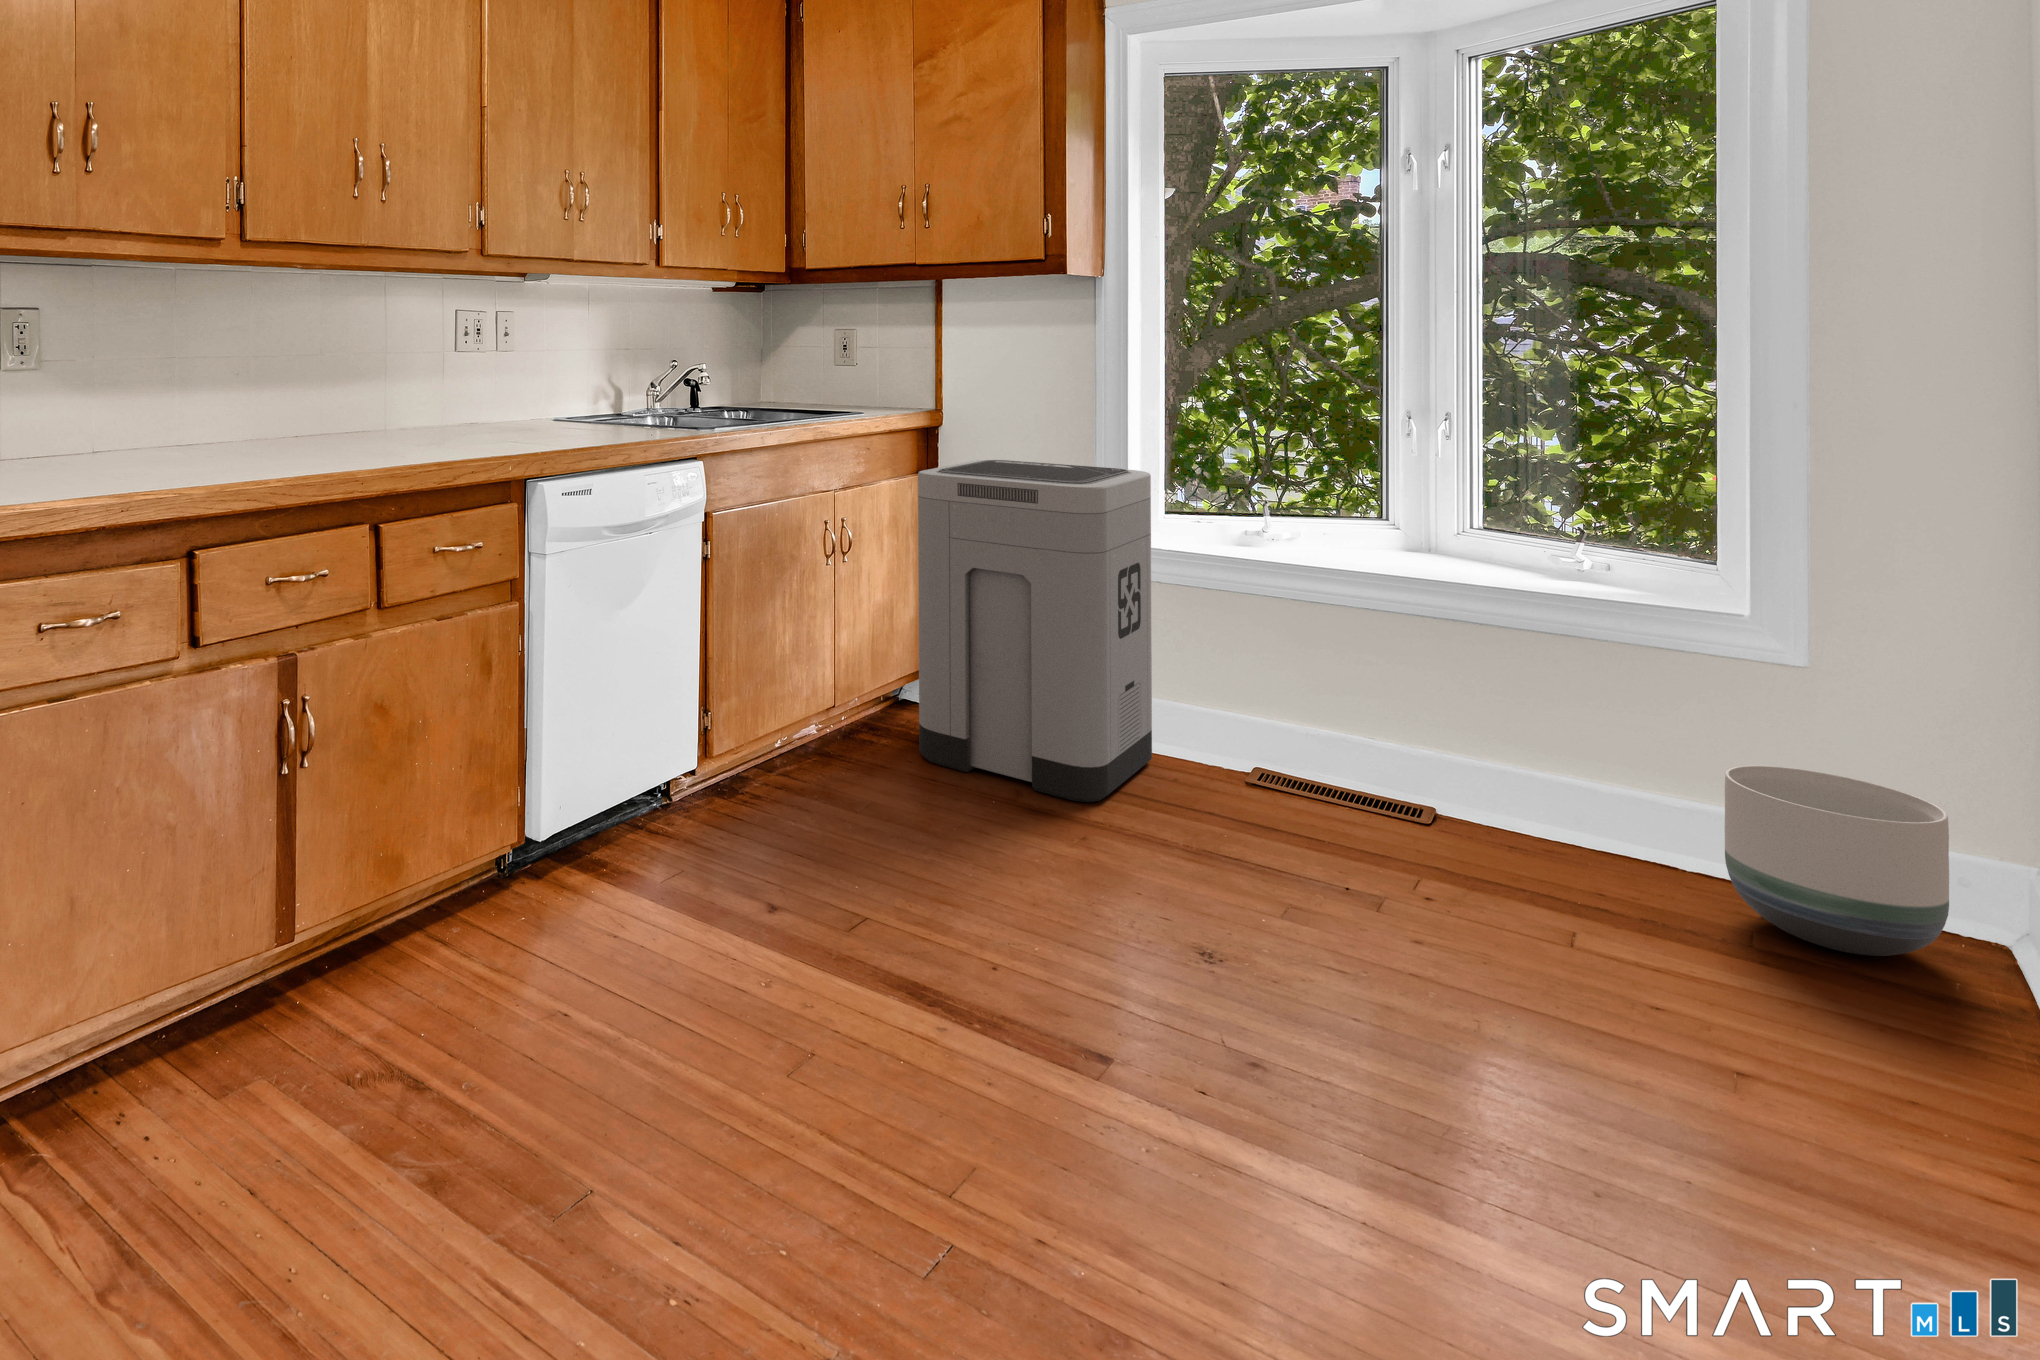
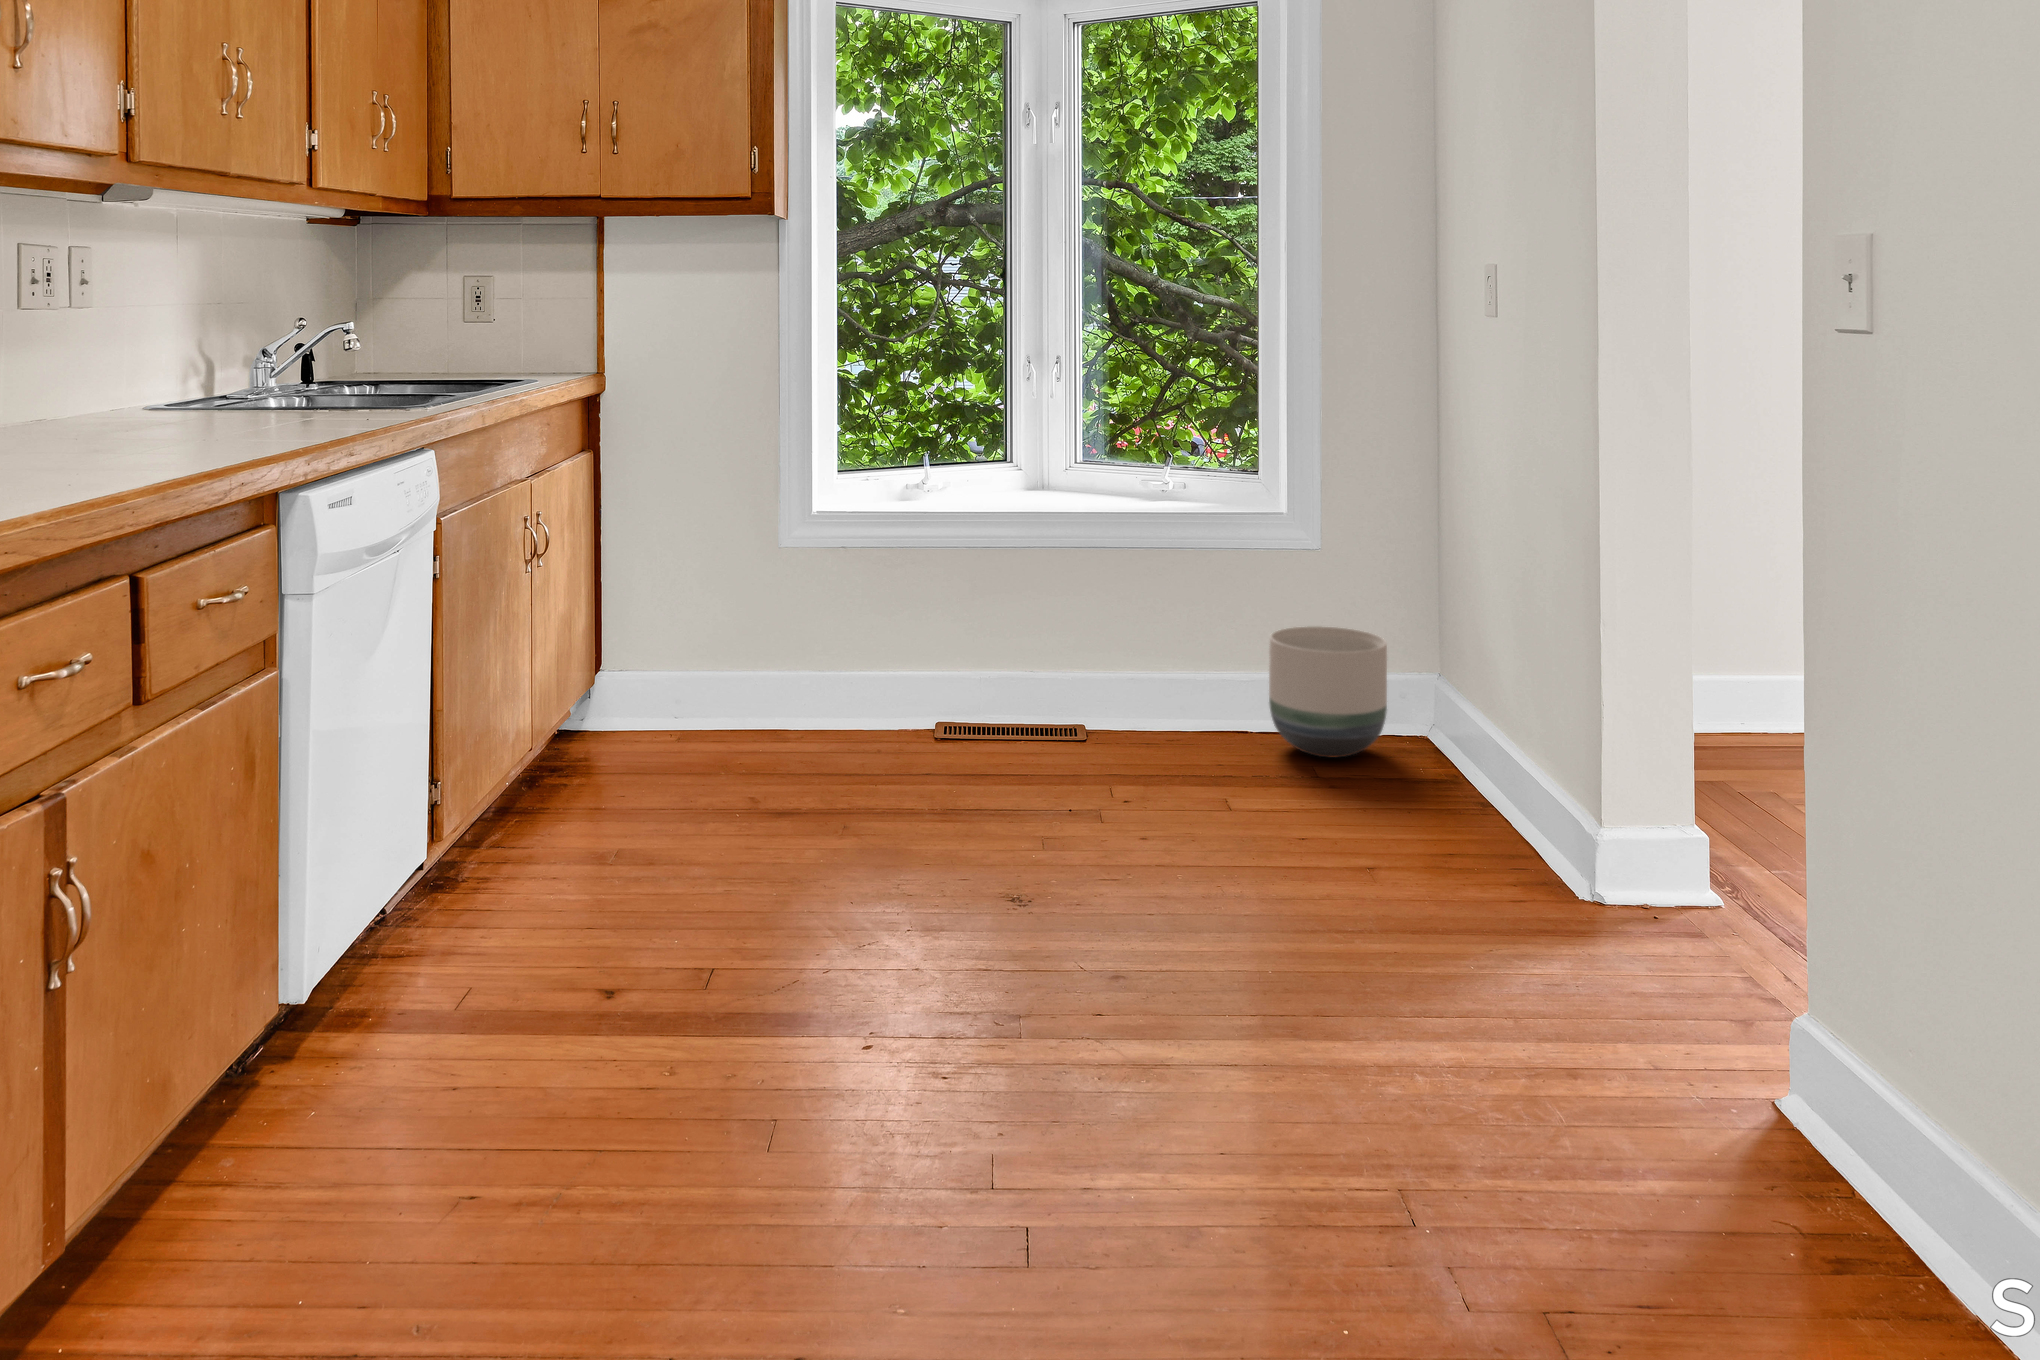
trash can: present [918,460,1152,802] -> none [626,430,845,790]

